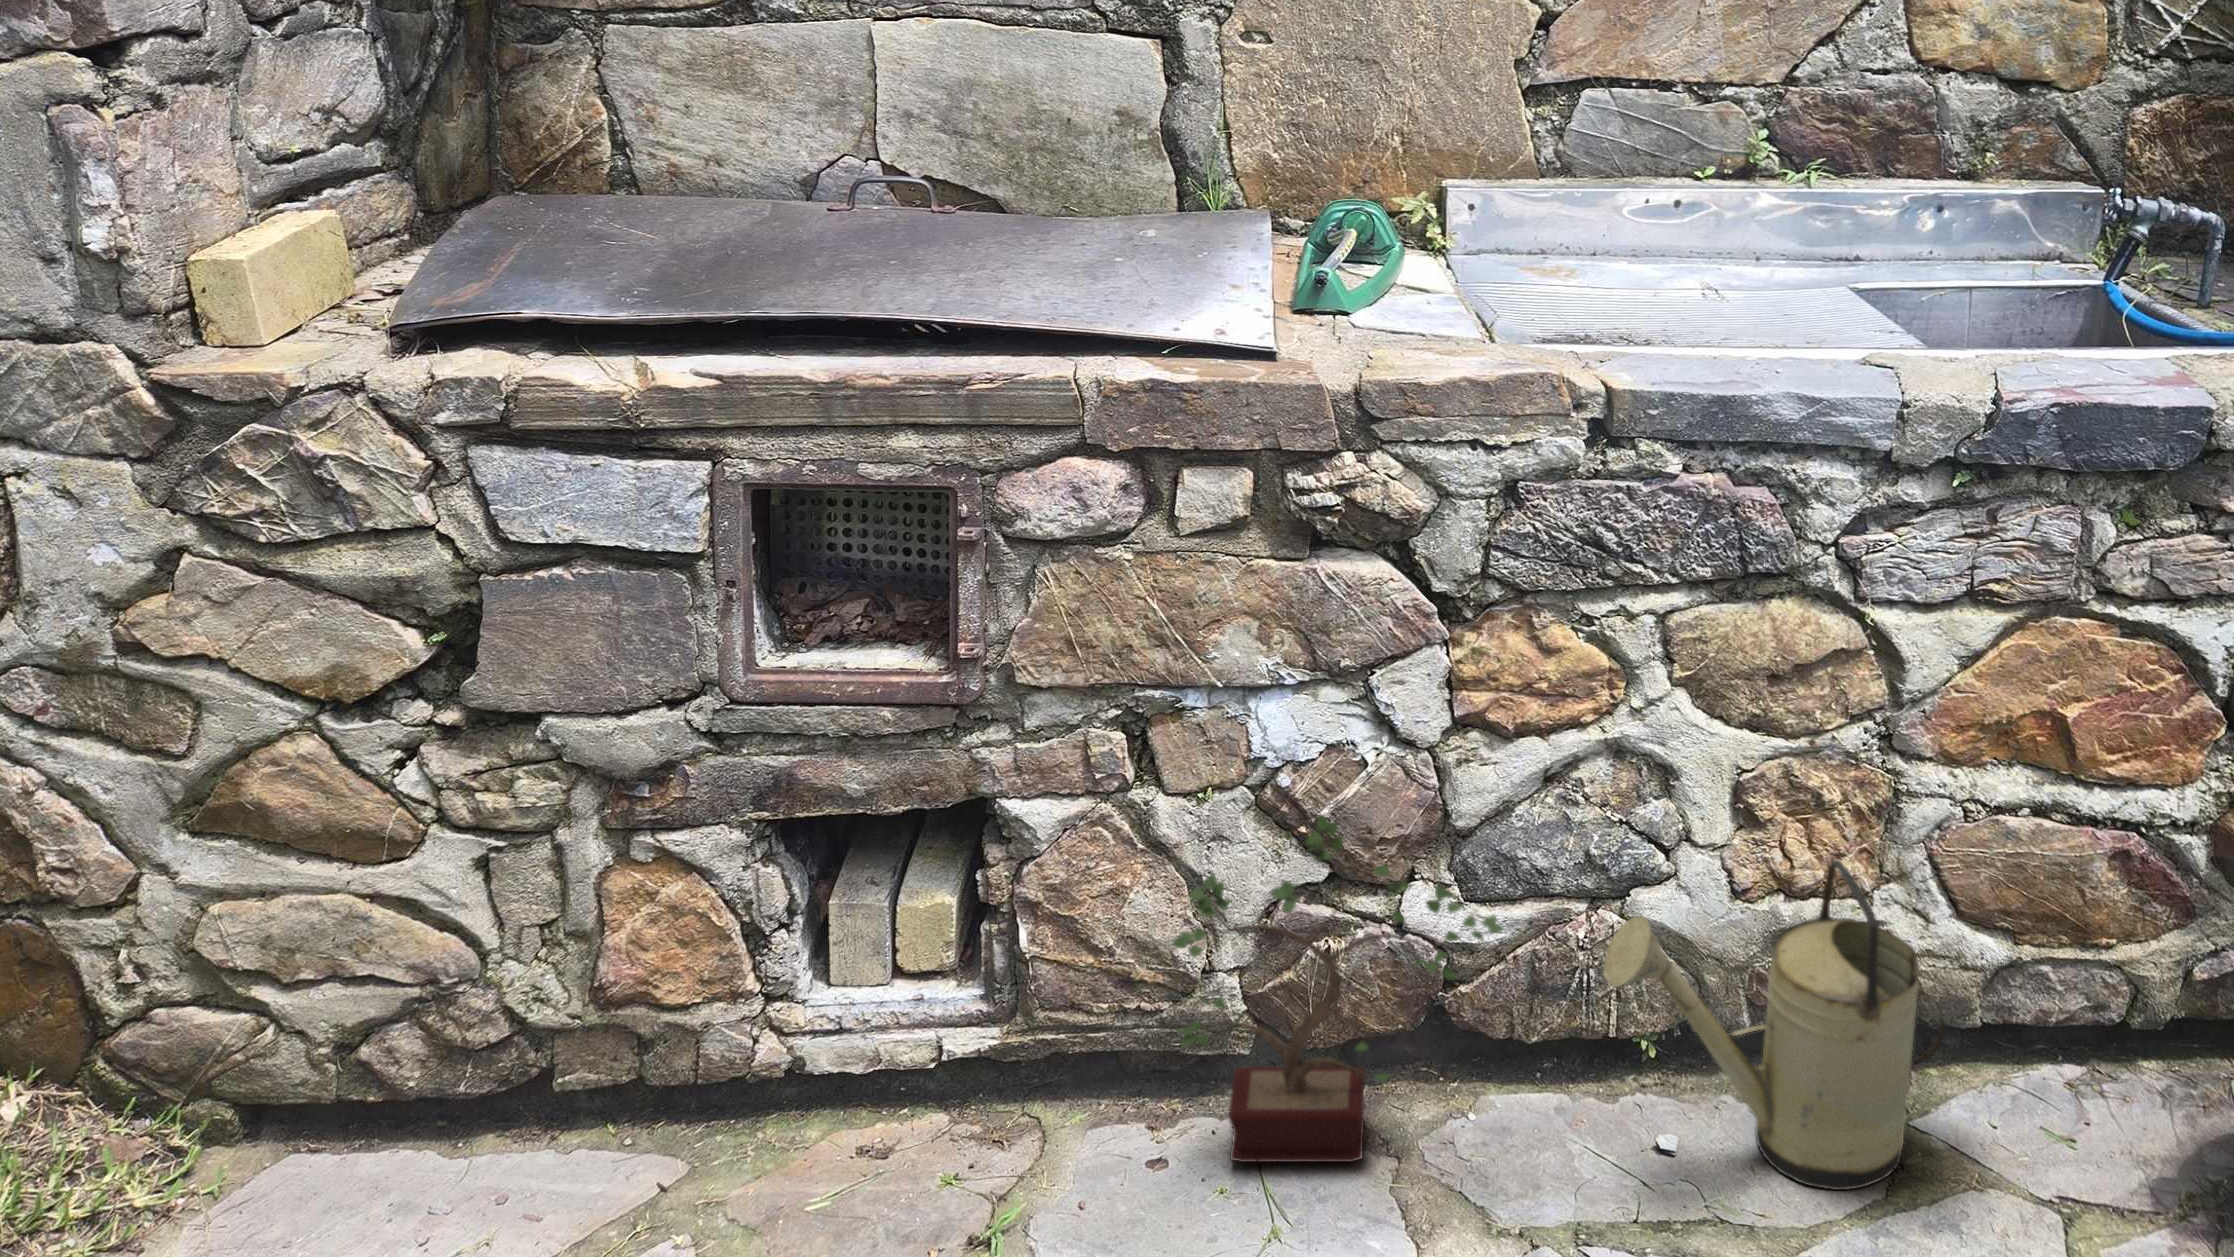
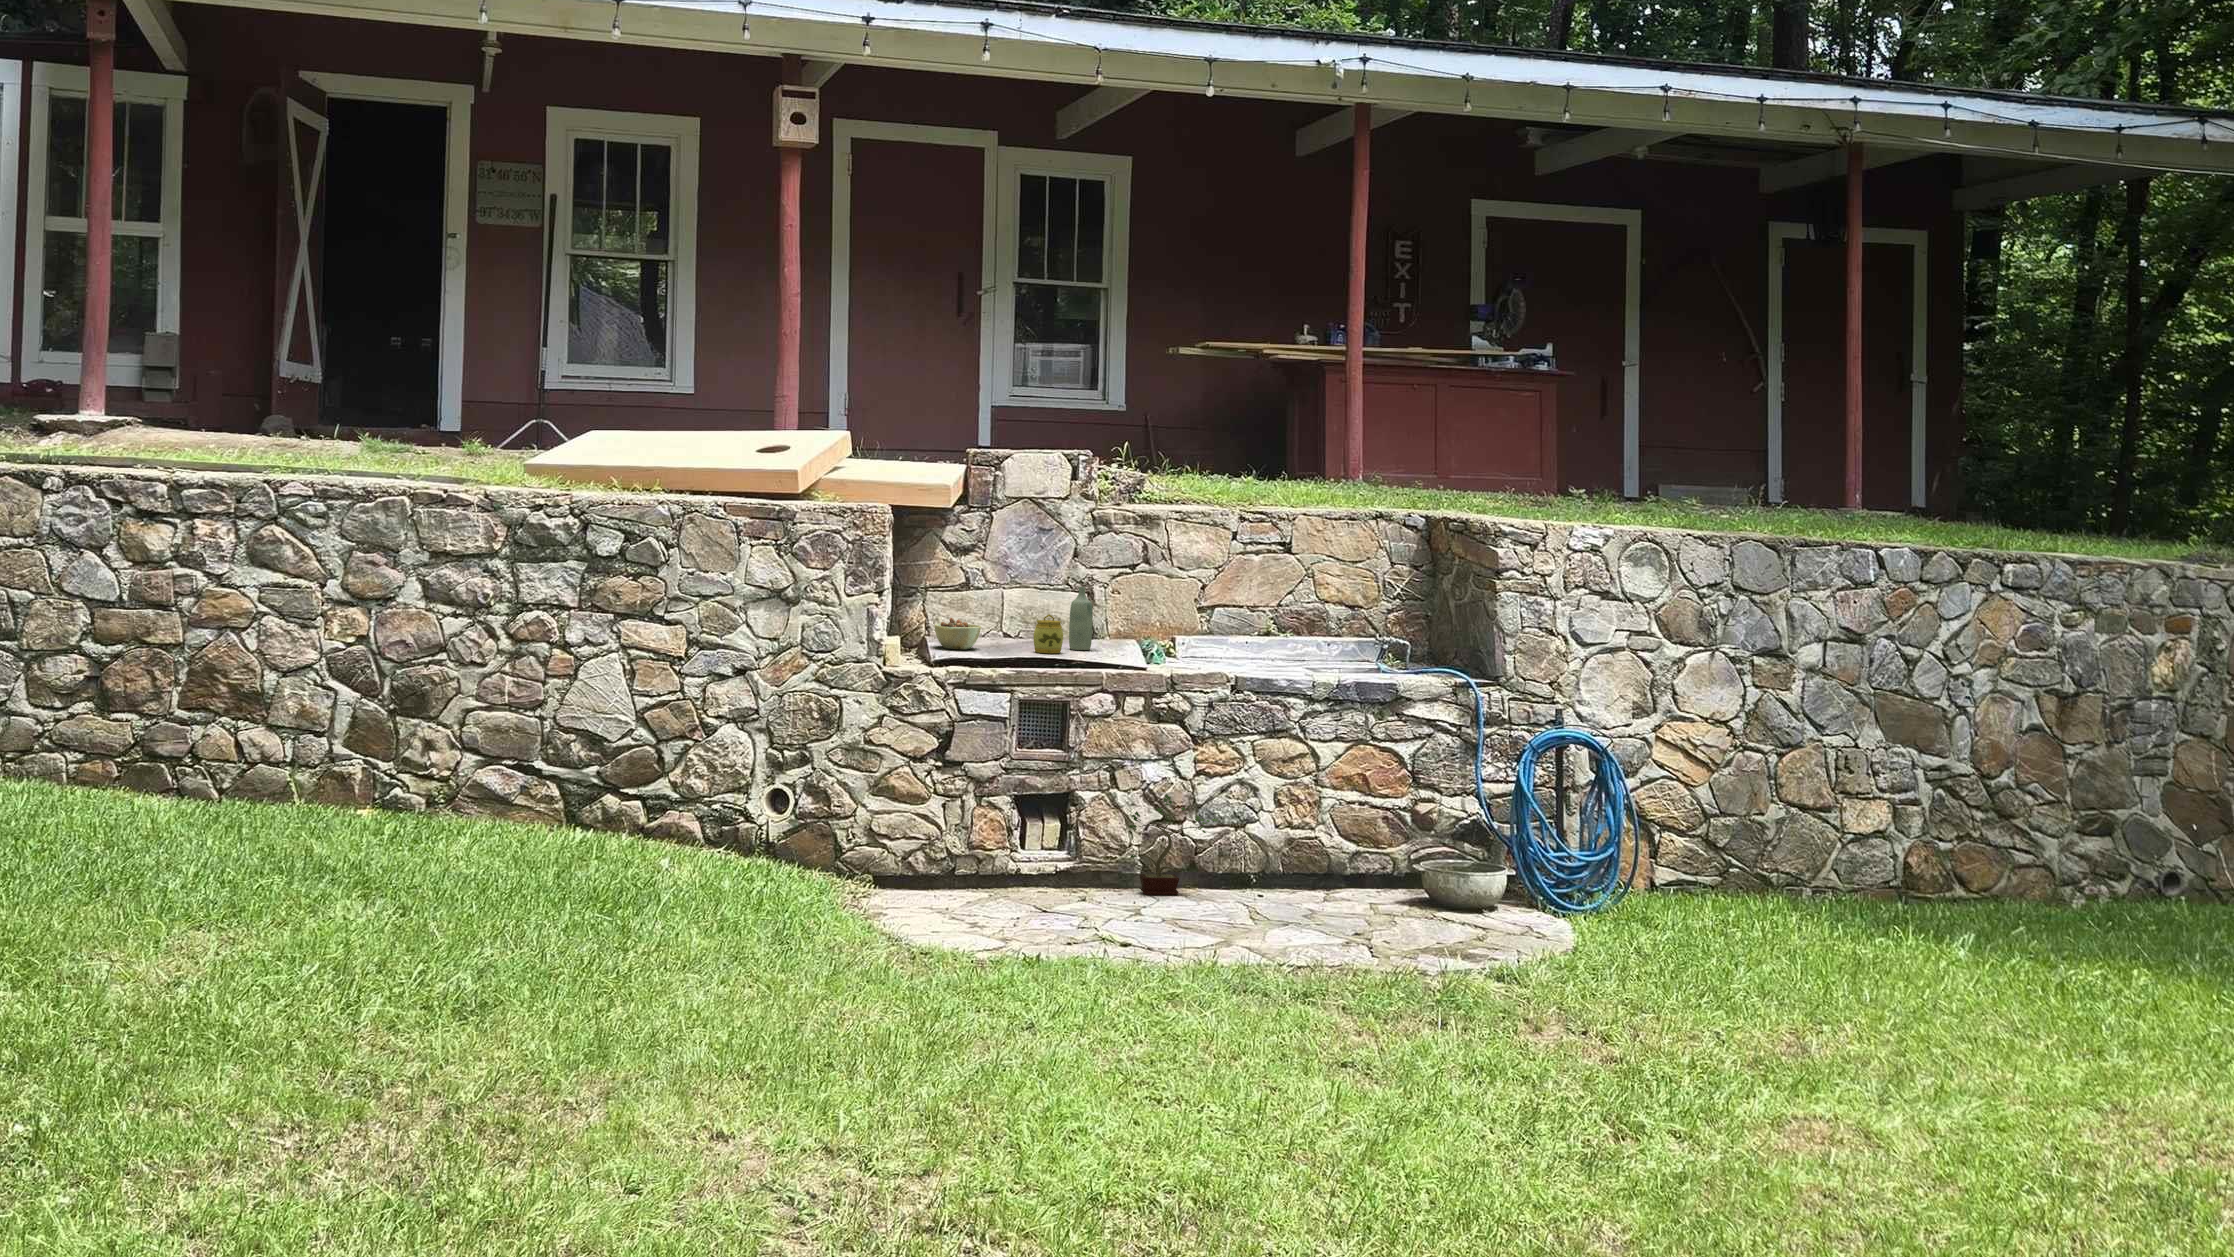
bottle: none [1043,18,1127,244] -> present [1069,587,1093,650]
jar: none [871,128,981,275] -> present [1034,614,1063,653]
bowl: none [504,140,689,257] -> present [935,618,981,649]
watering can: present [1603,860,1944,1190] -> none [1244,811,1336,898]

